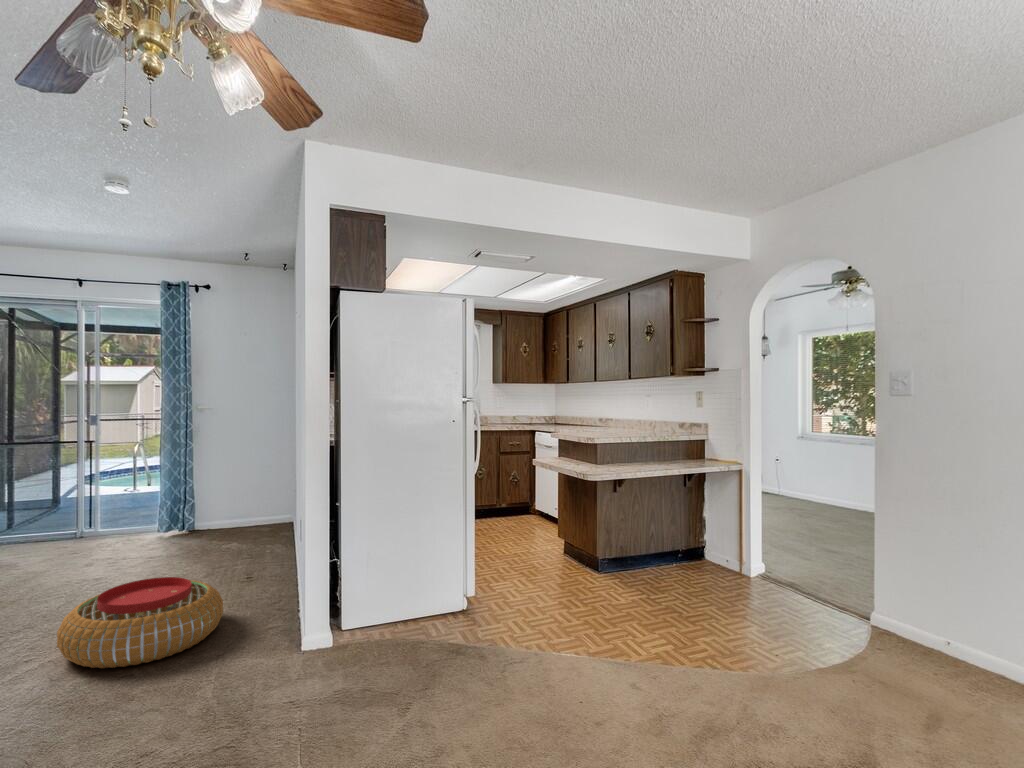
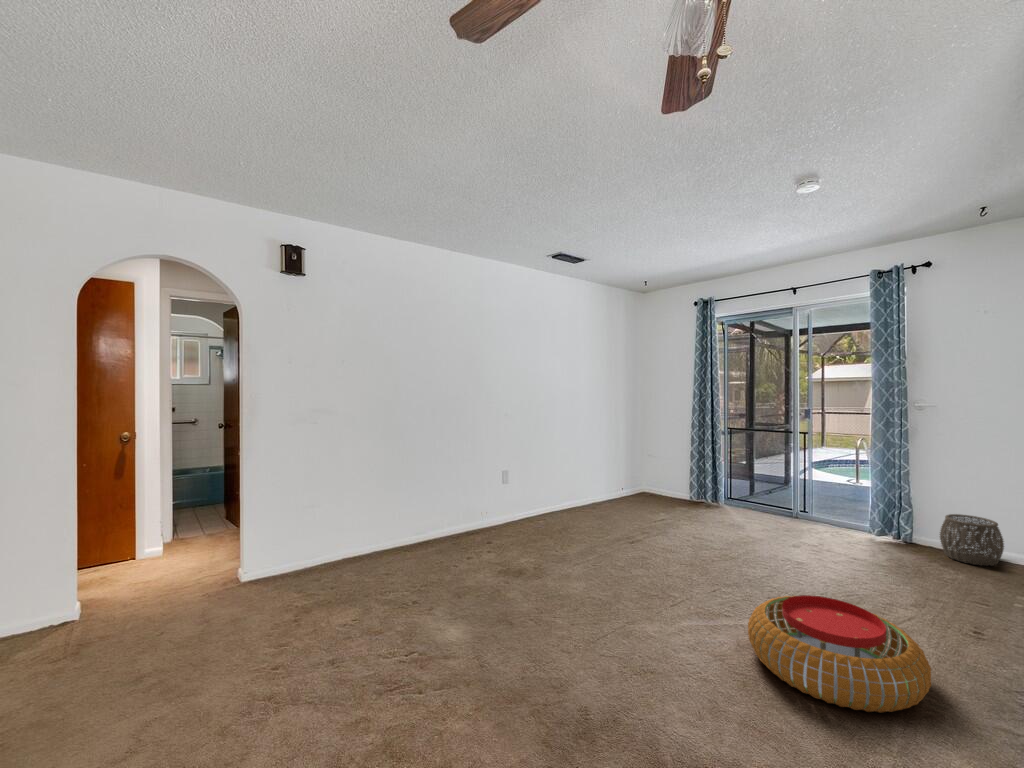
woven basket: none [216,495,258,534] -> present [940,514,1004,566]

